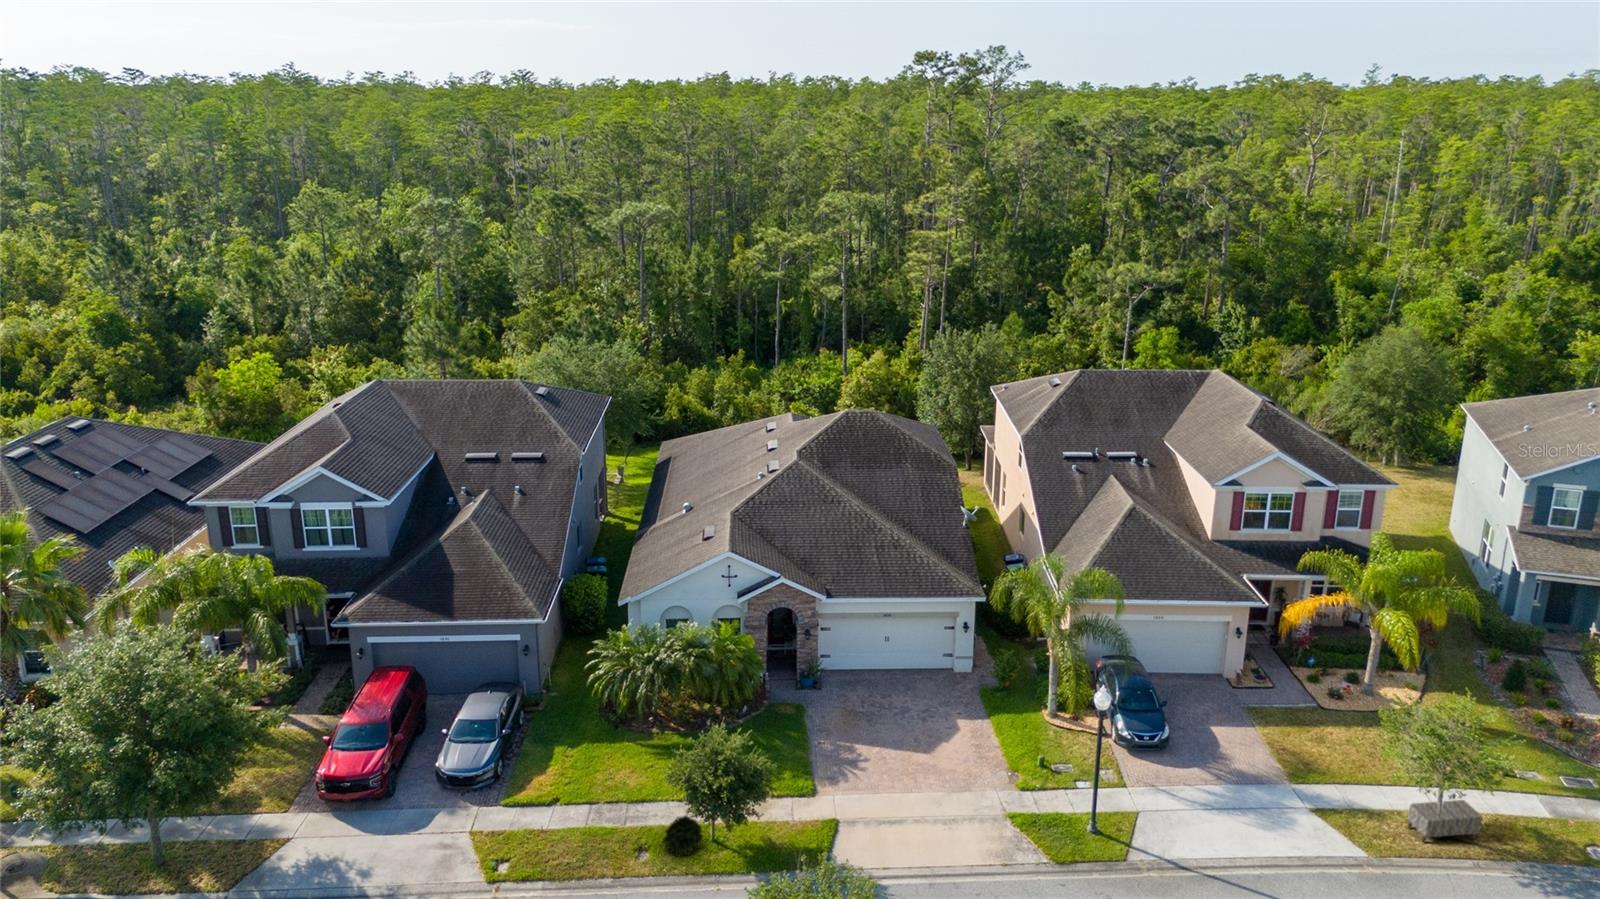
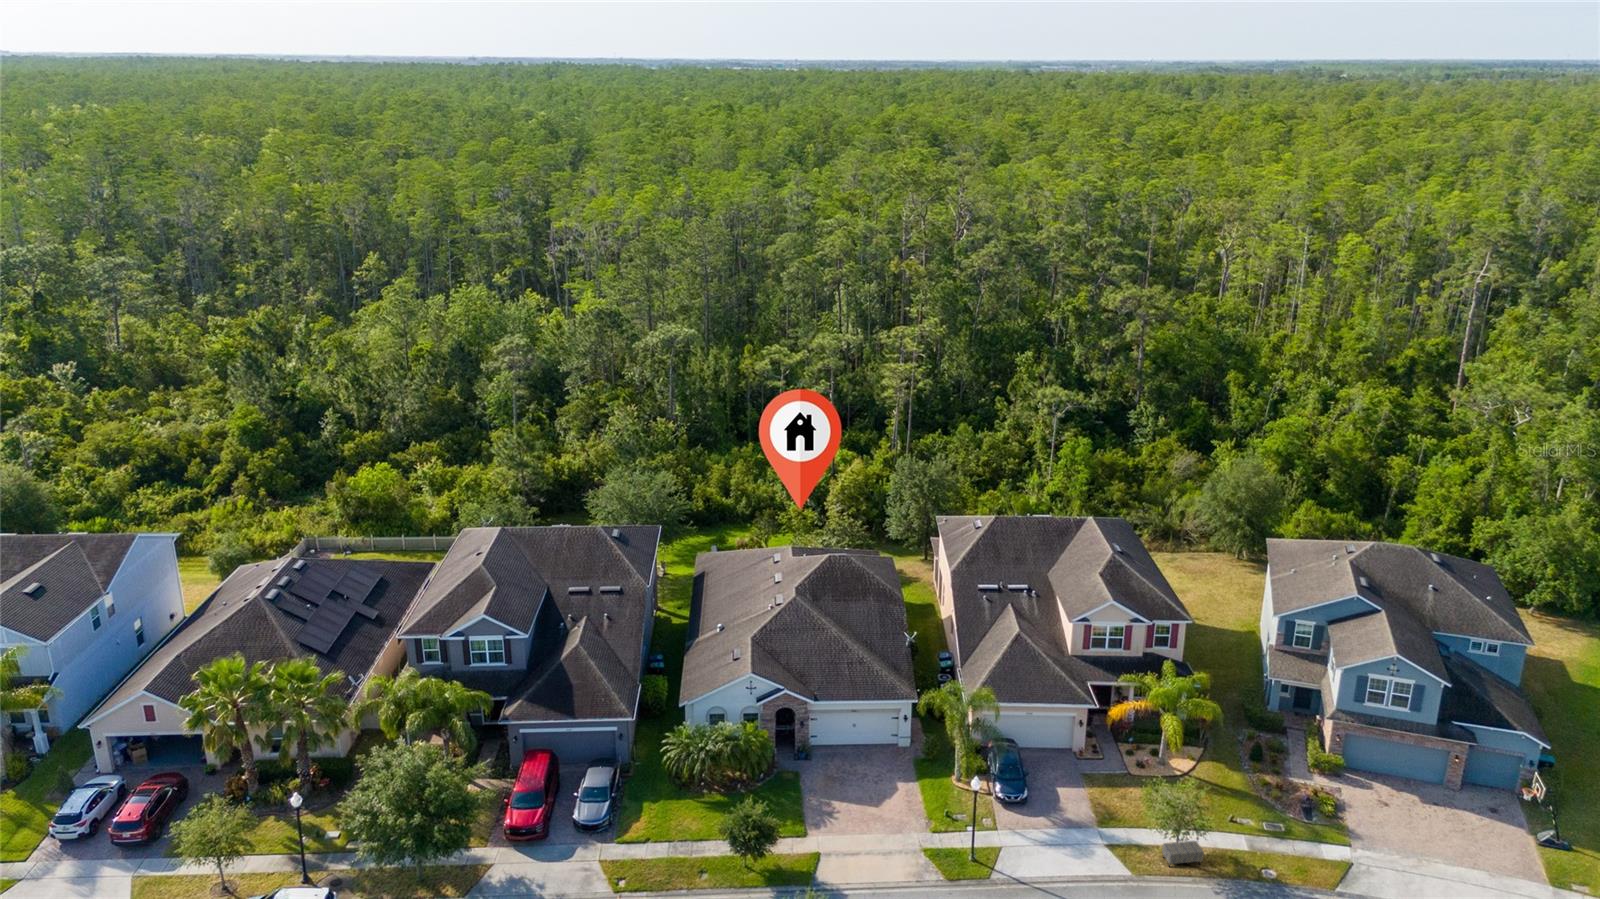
potted plant: present [663,816,703,856] -> none [715,852,740,877]

